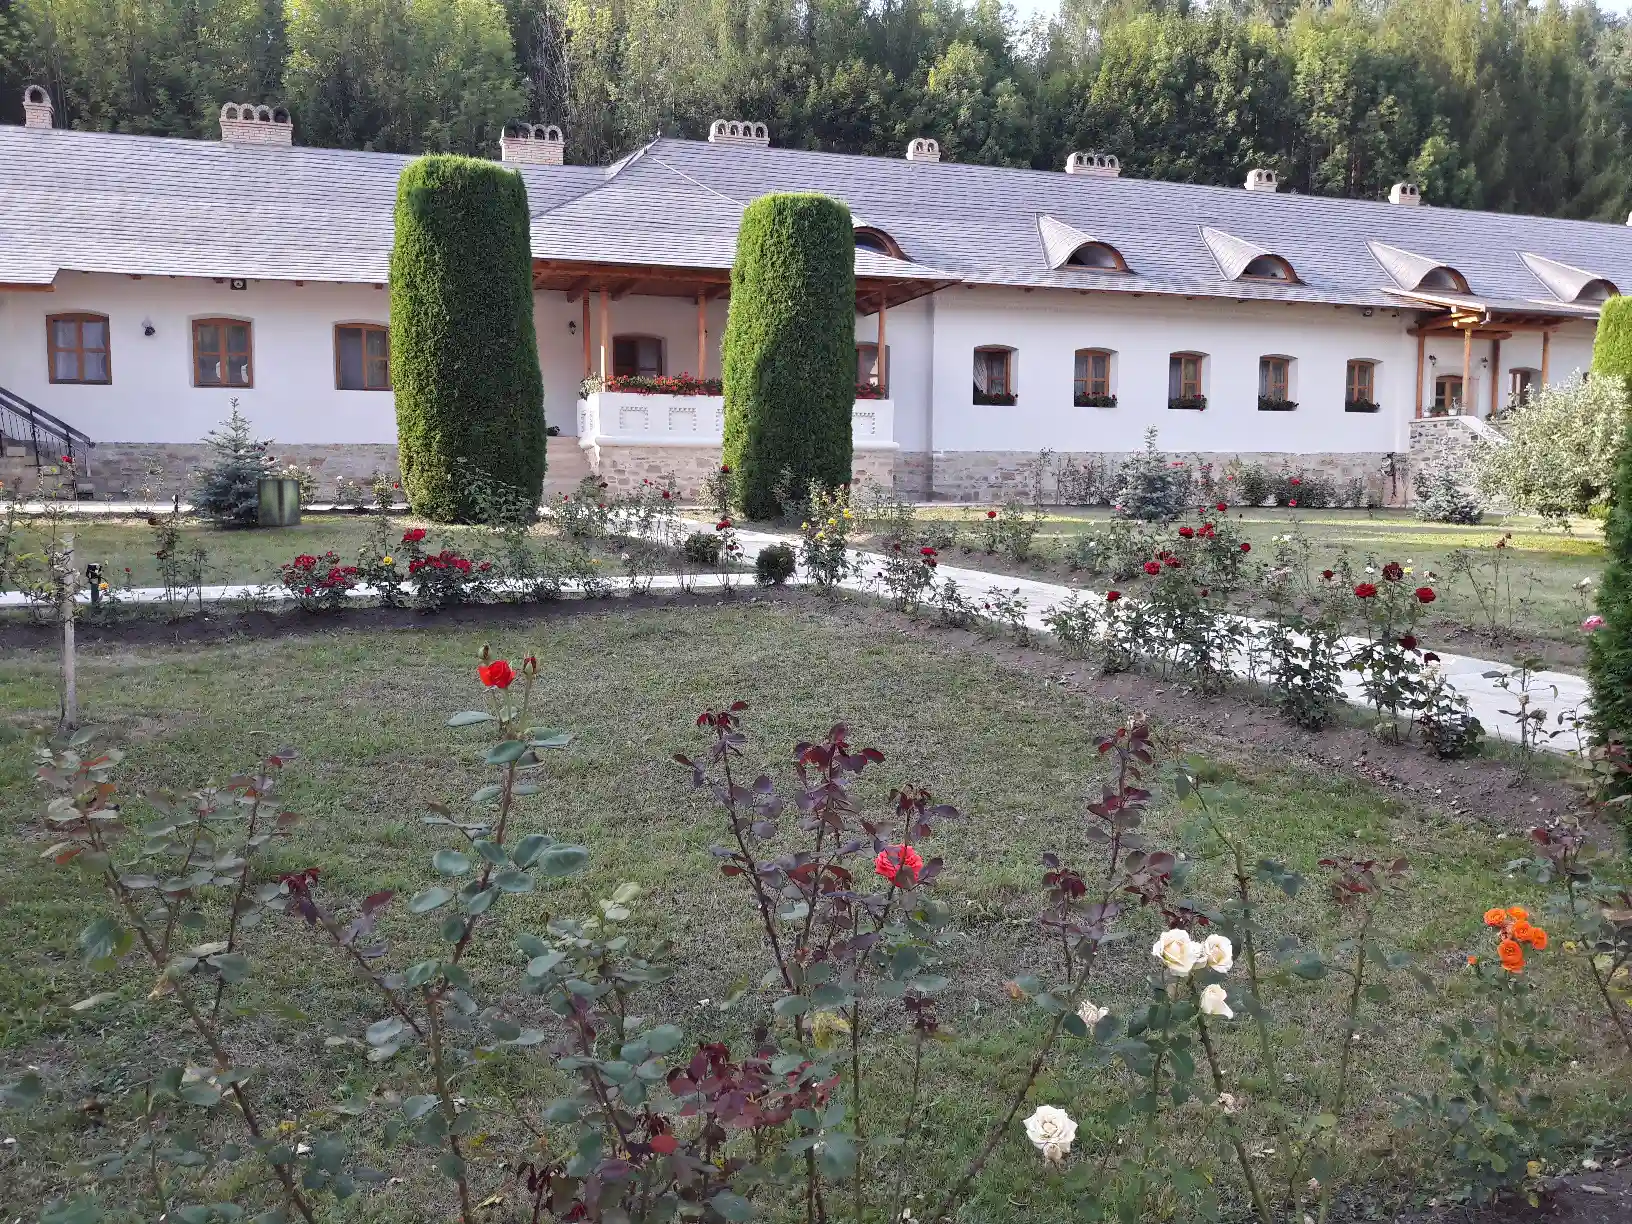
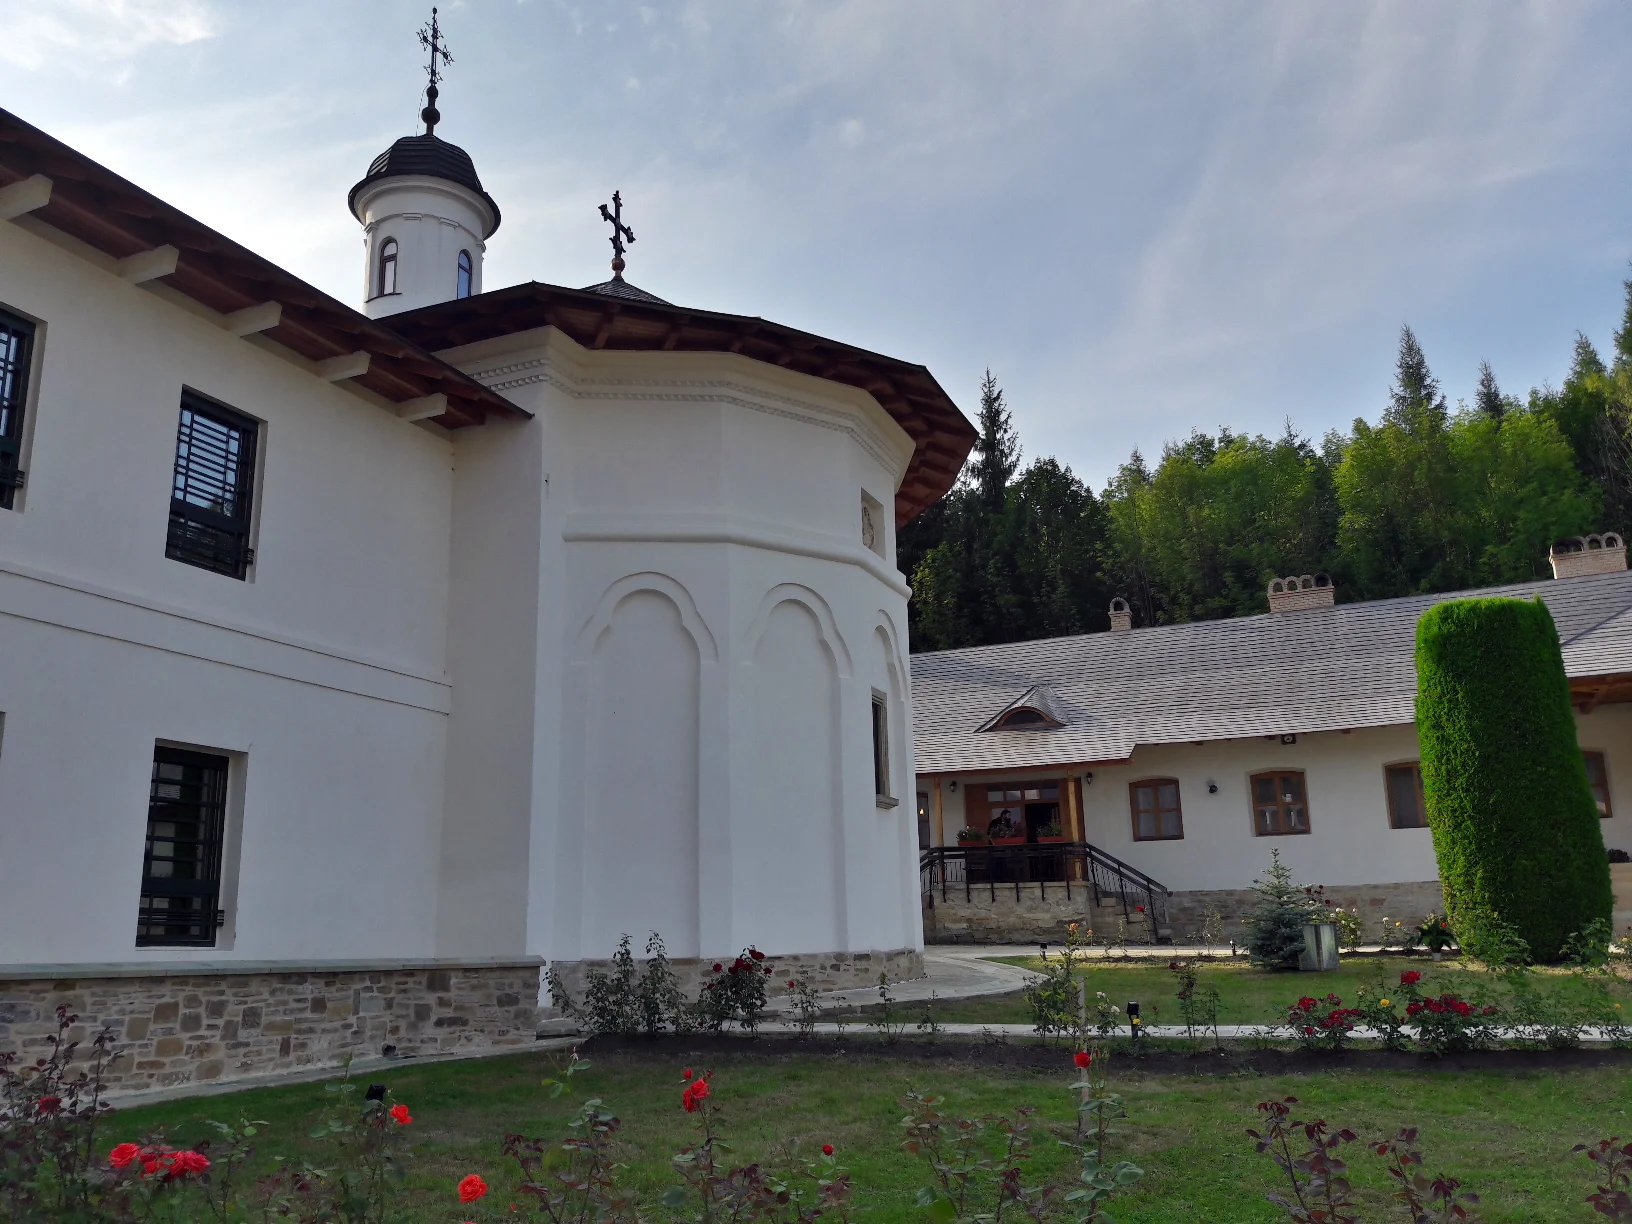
potted plant: none [363,475,419,516] -> present [1406,919,1464,962]

